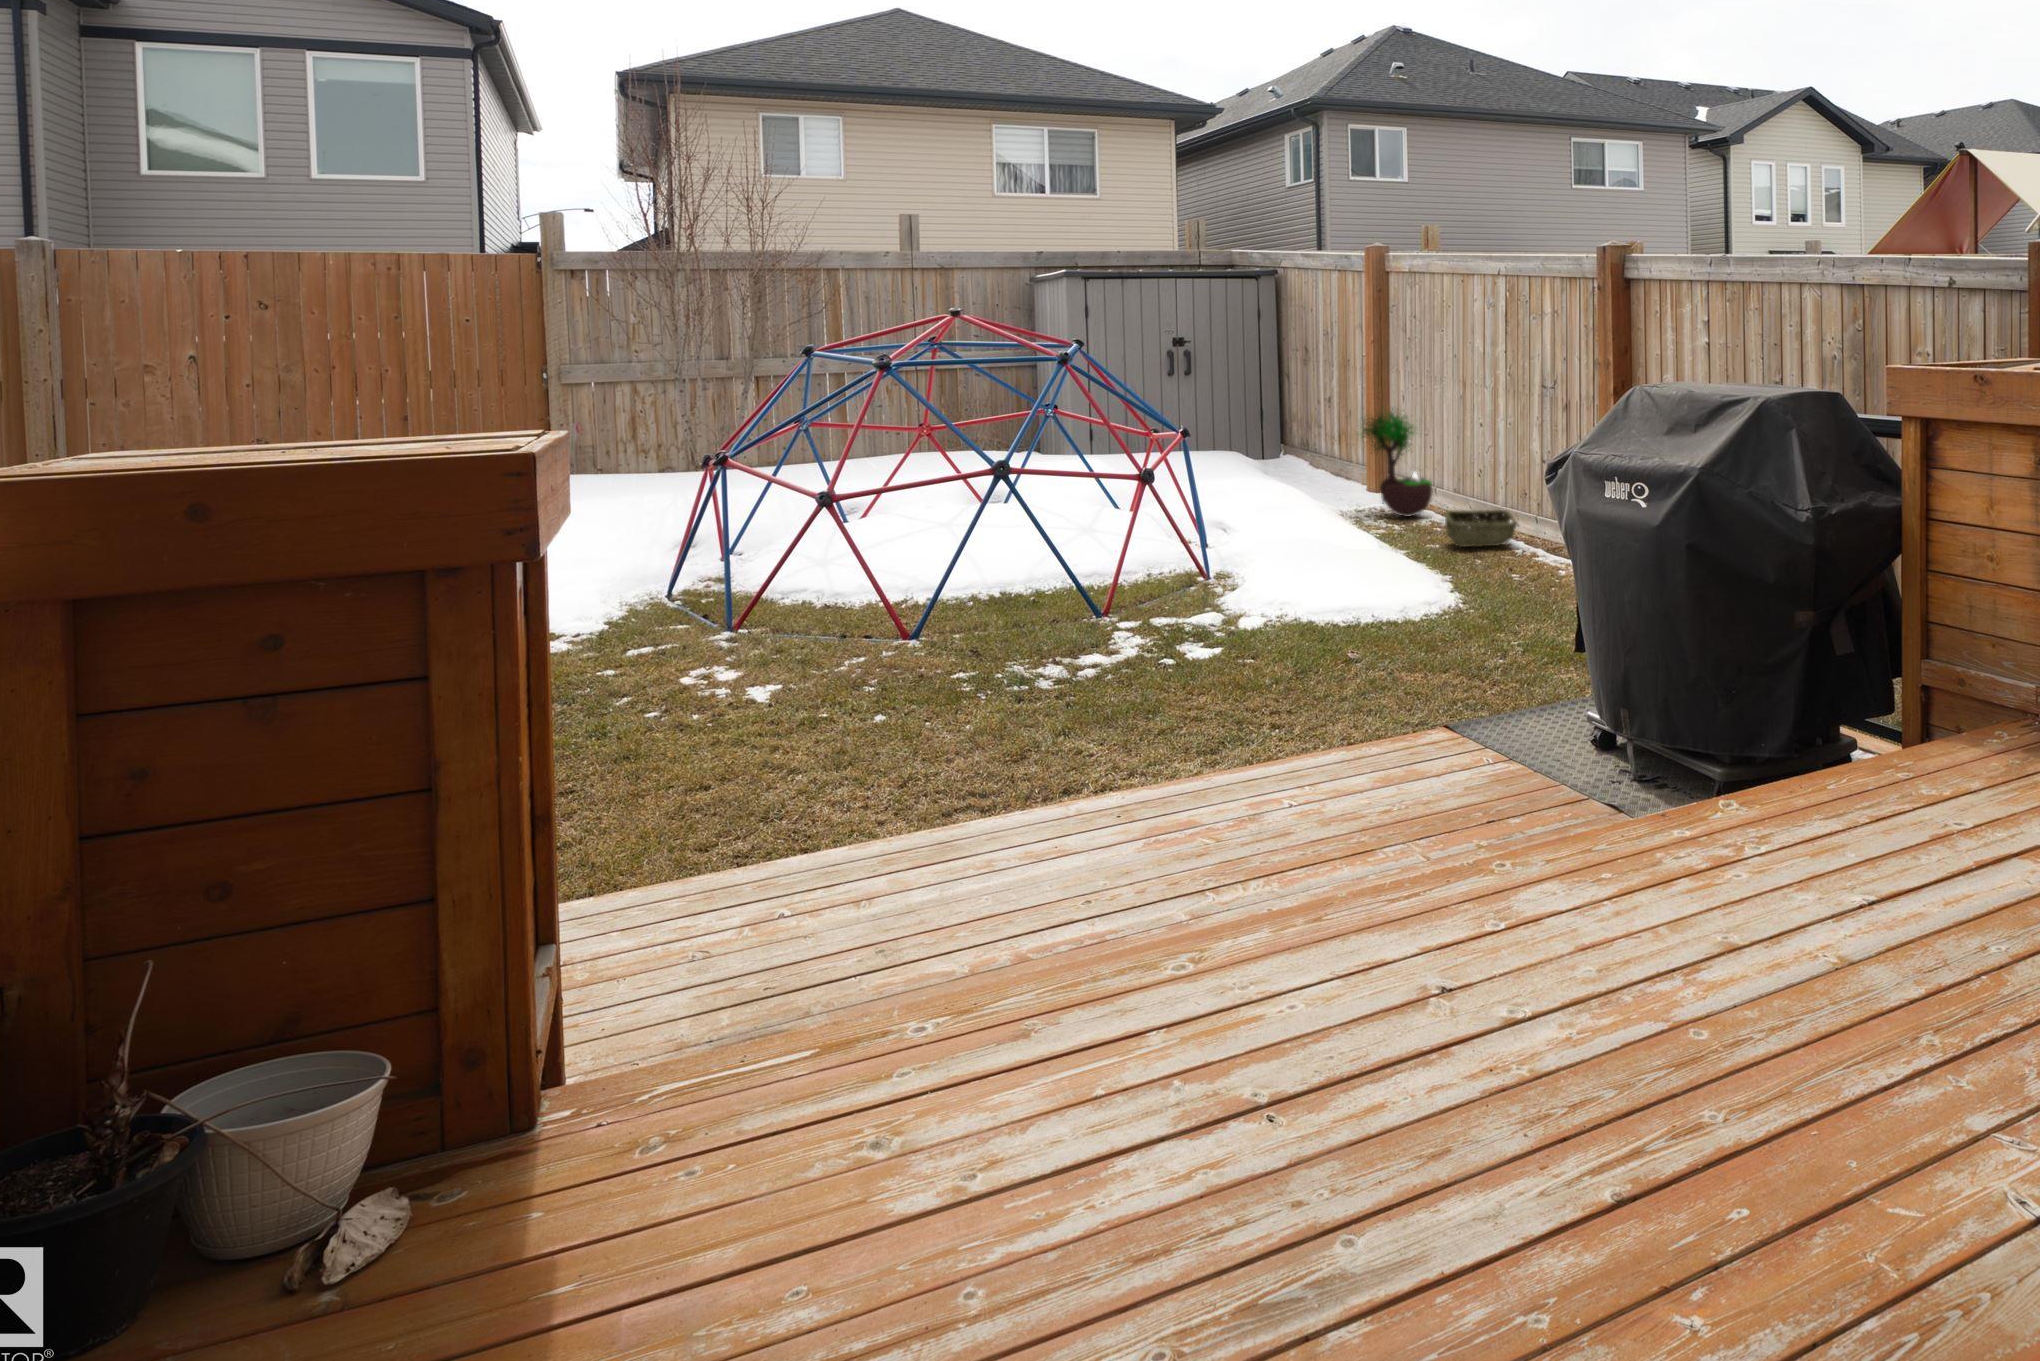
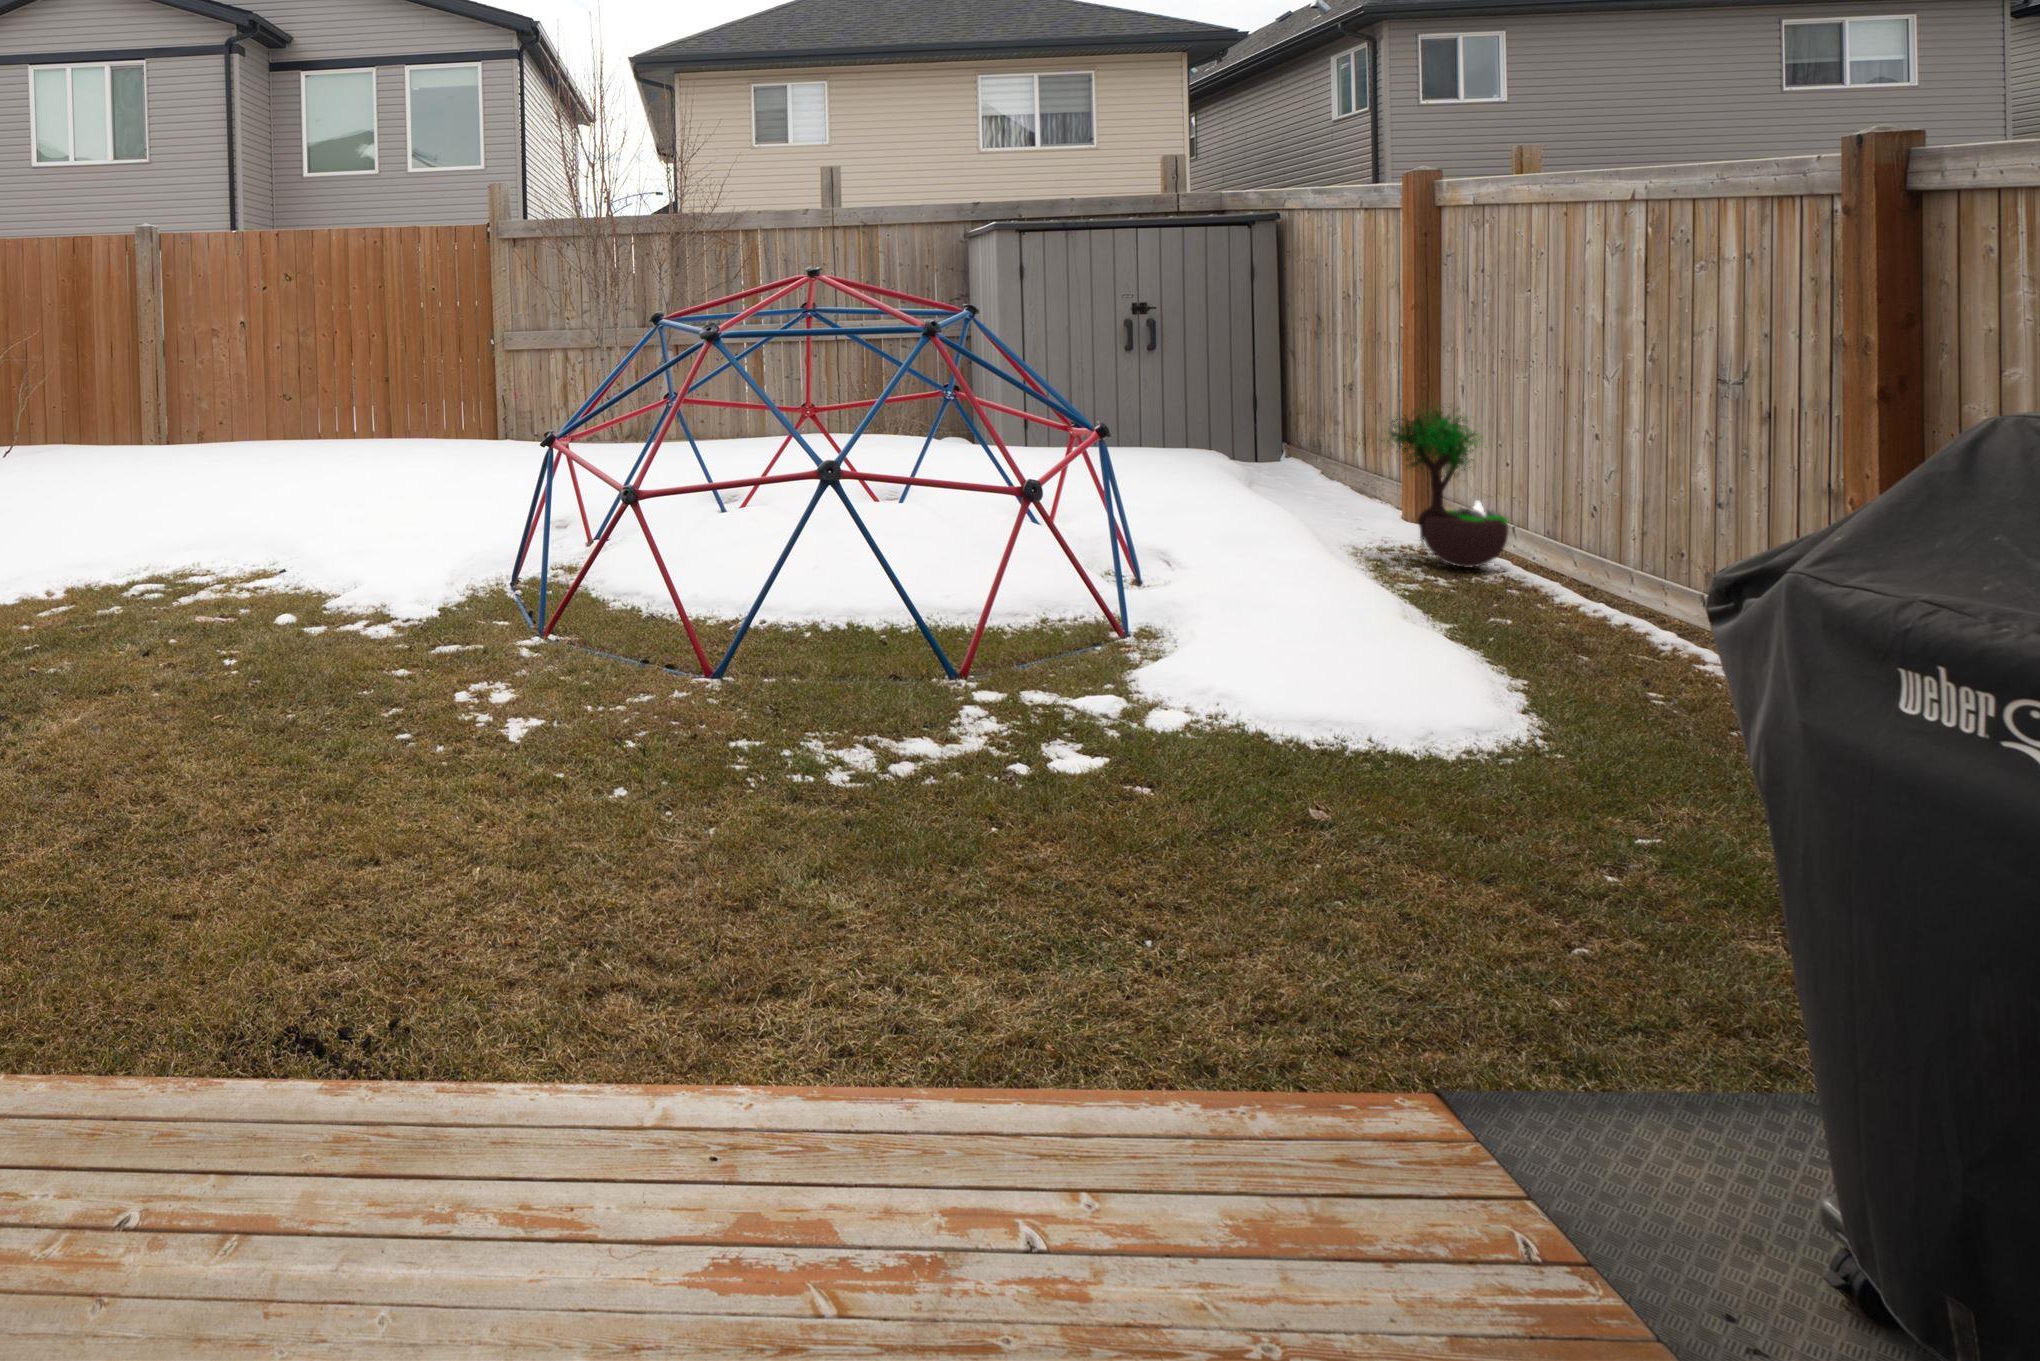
woven basket: present [1444,510,1517,547] -> none [1520,569,1662,635]

